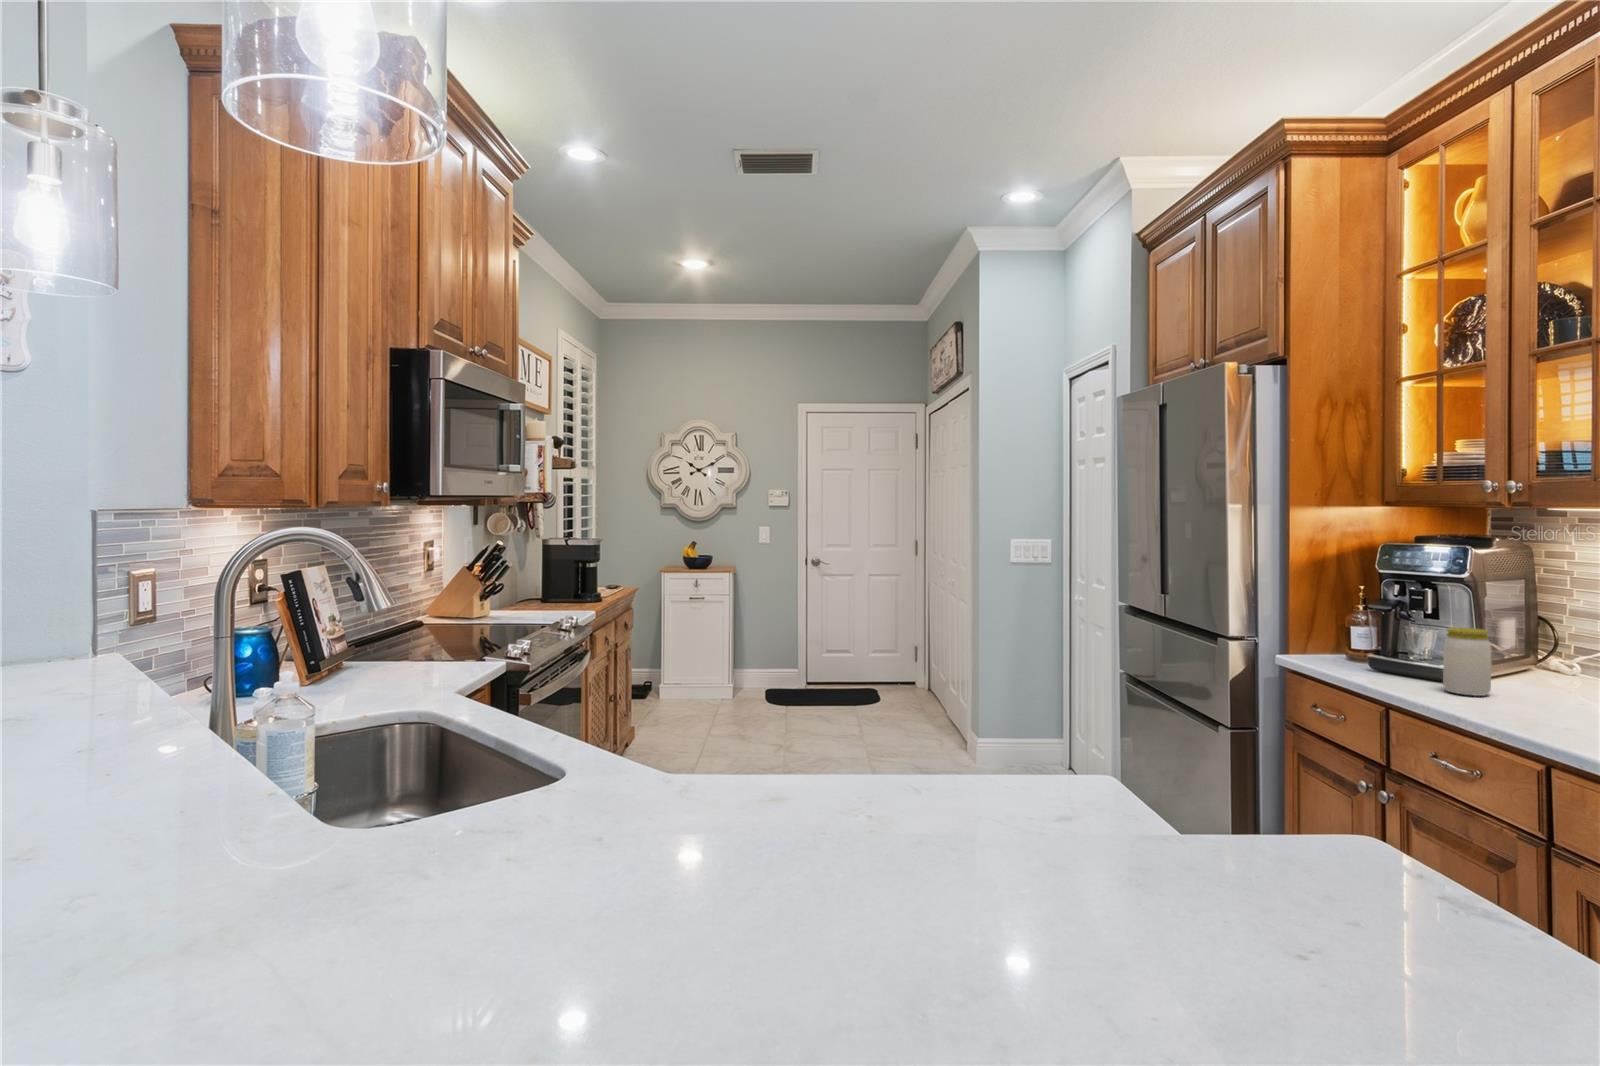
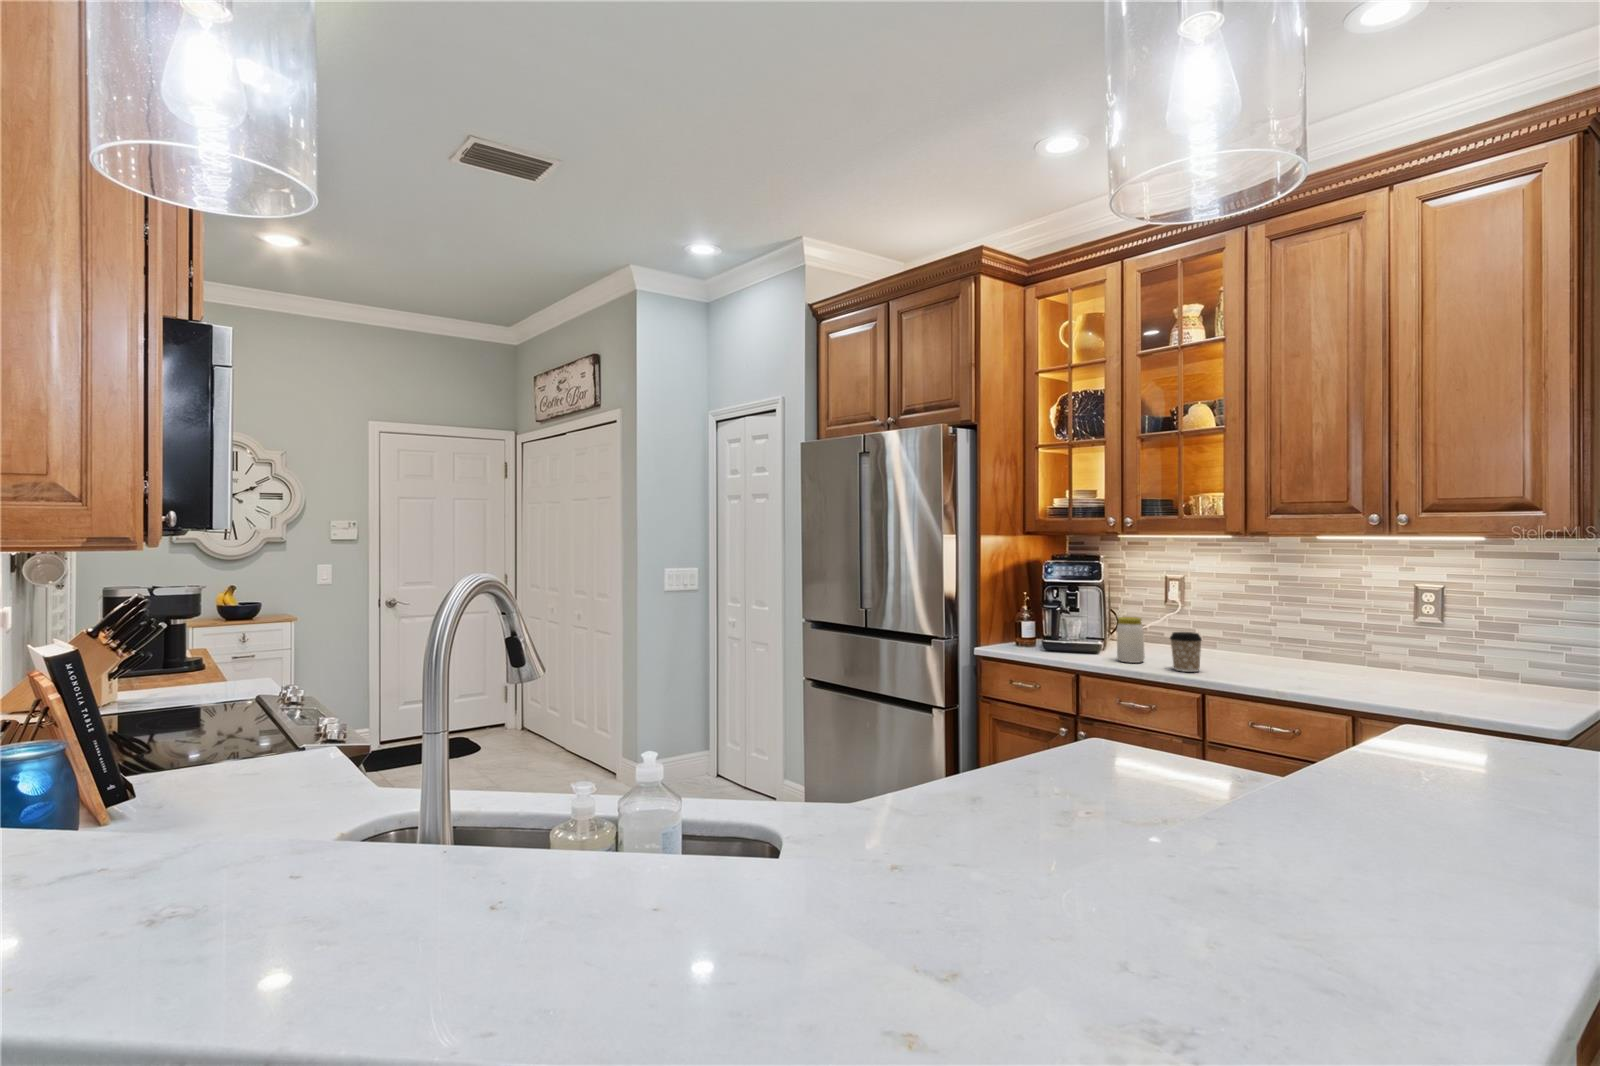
coffee cup: none [1499,655,1559,718] -> present [1170,632,1202,672]

